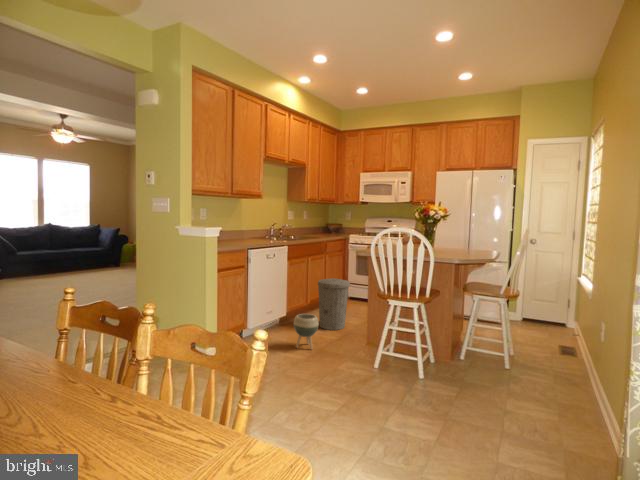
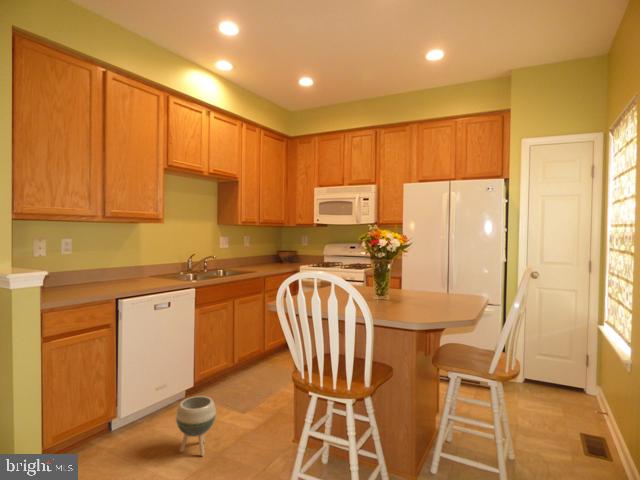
trash can: present [318,278,350,330] -> none [236,331,282,408]

